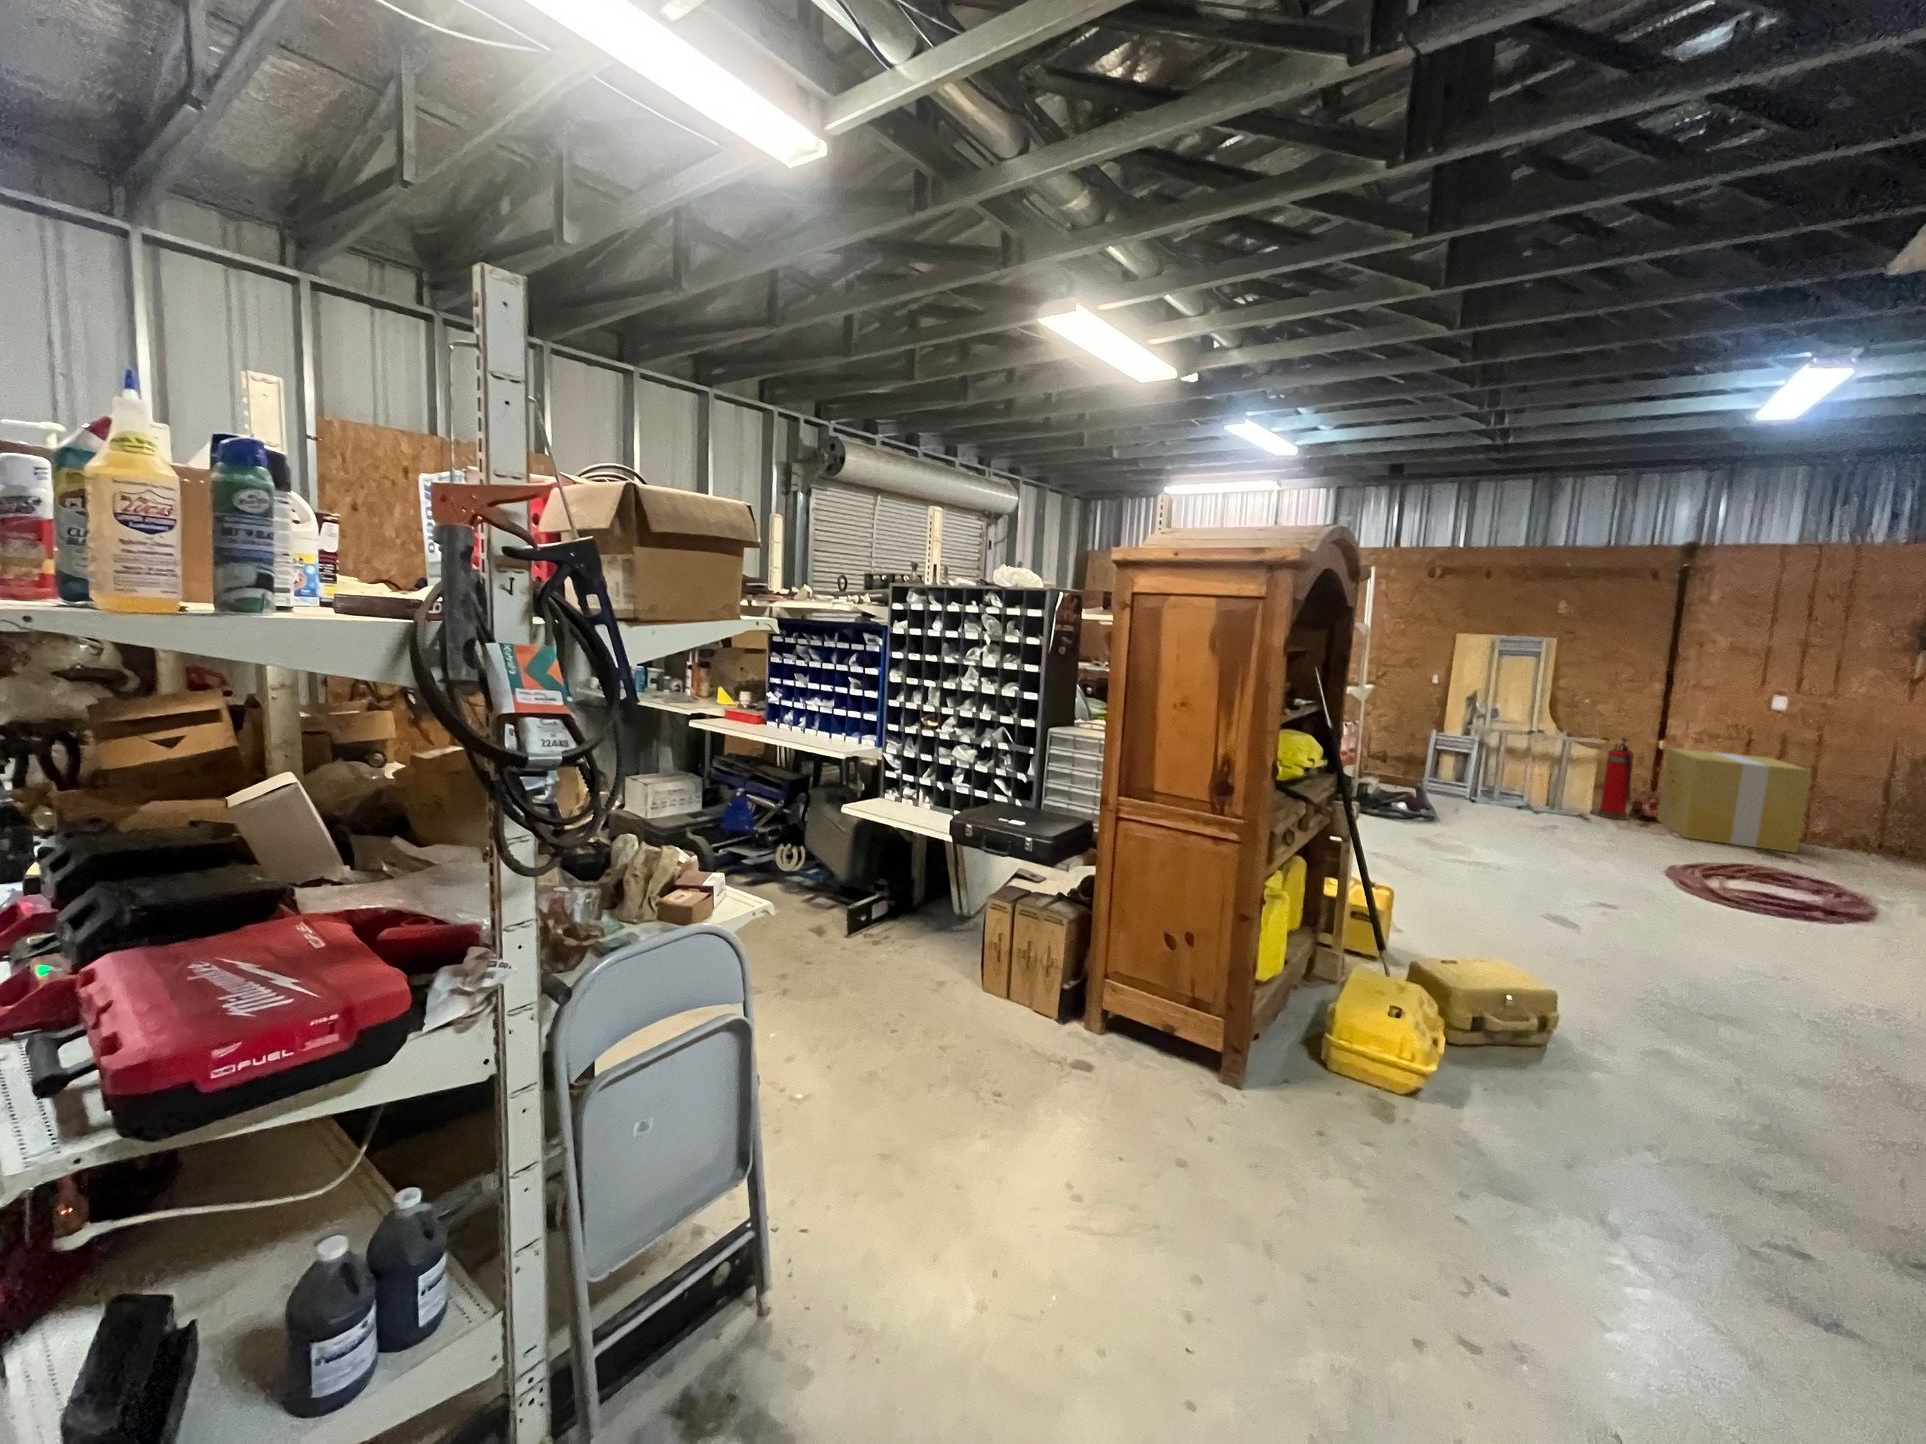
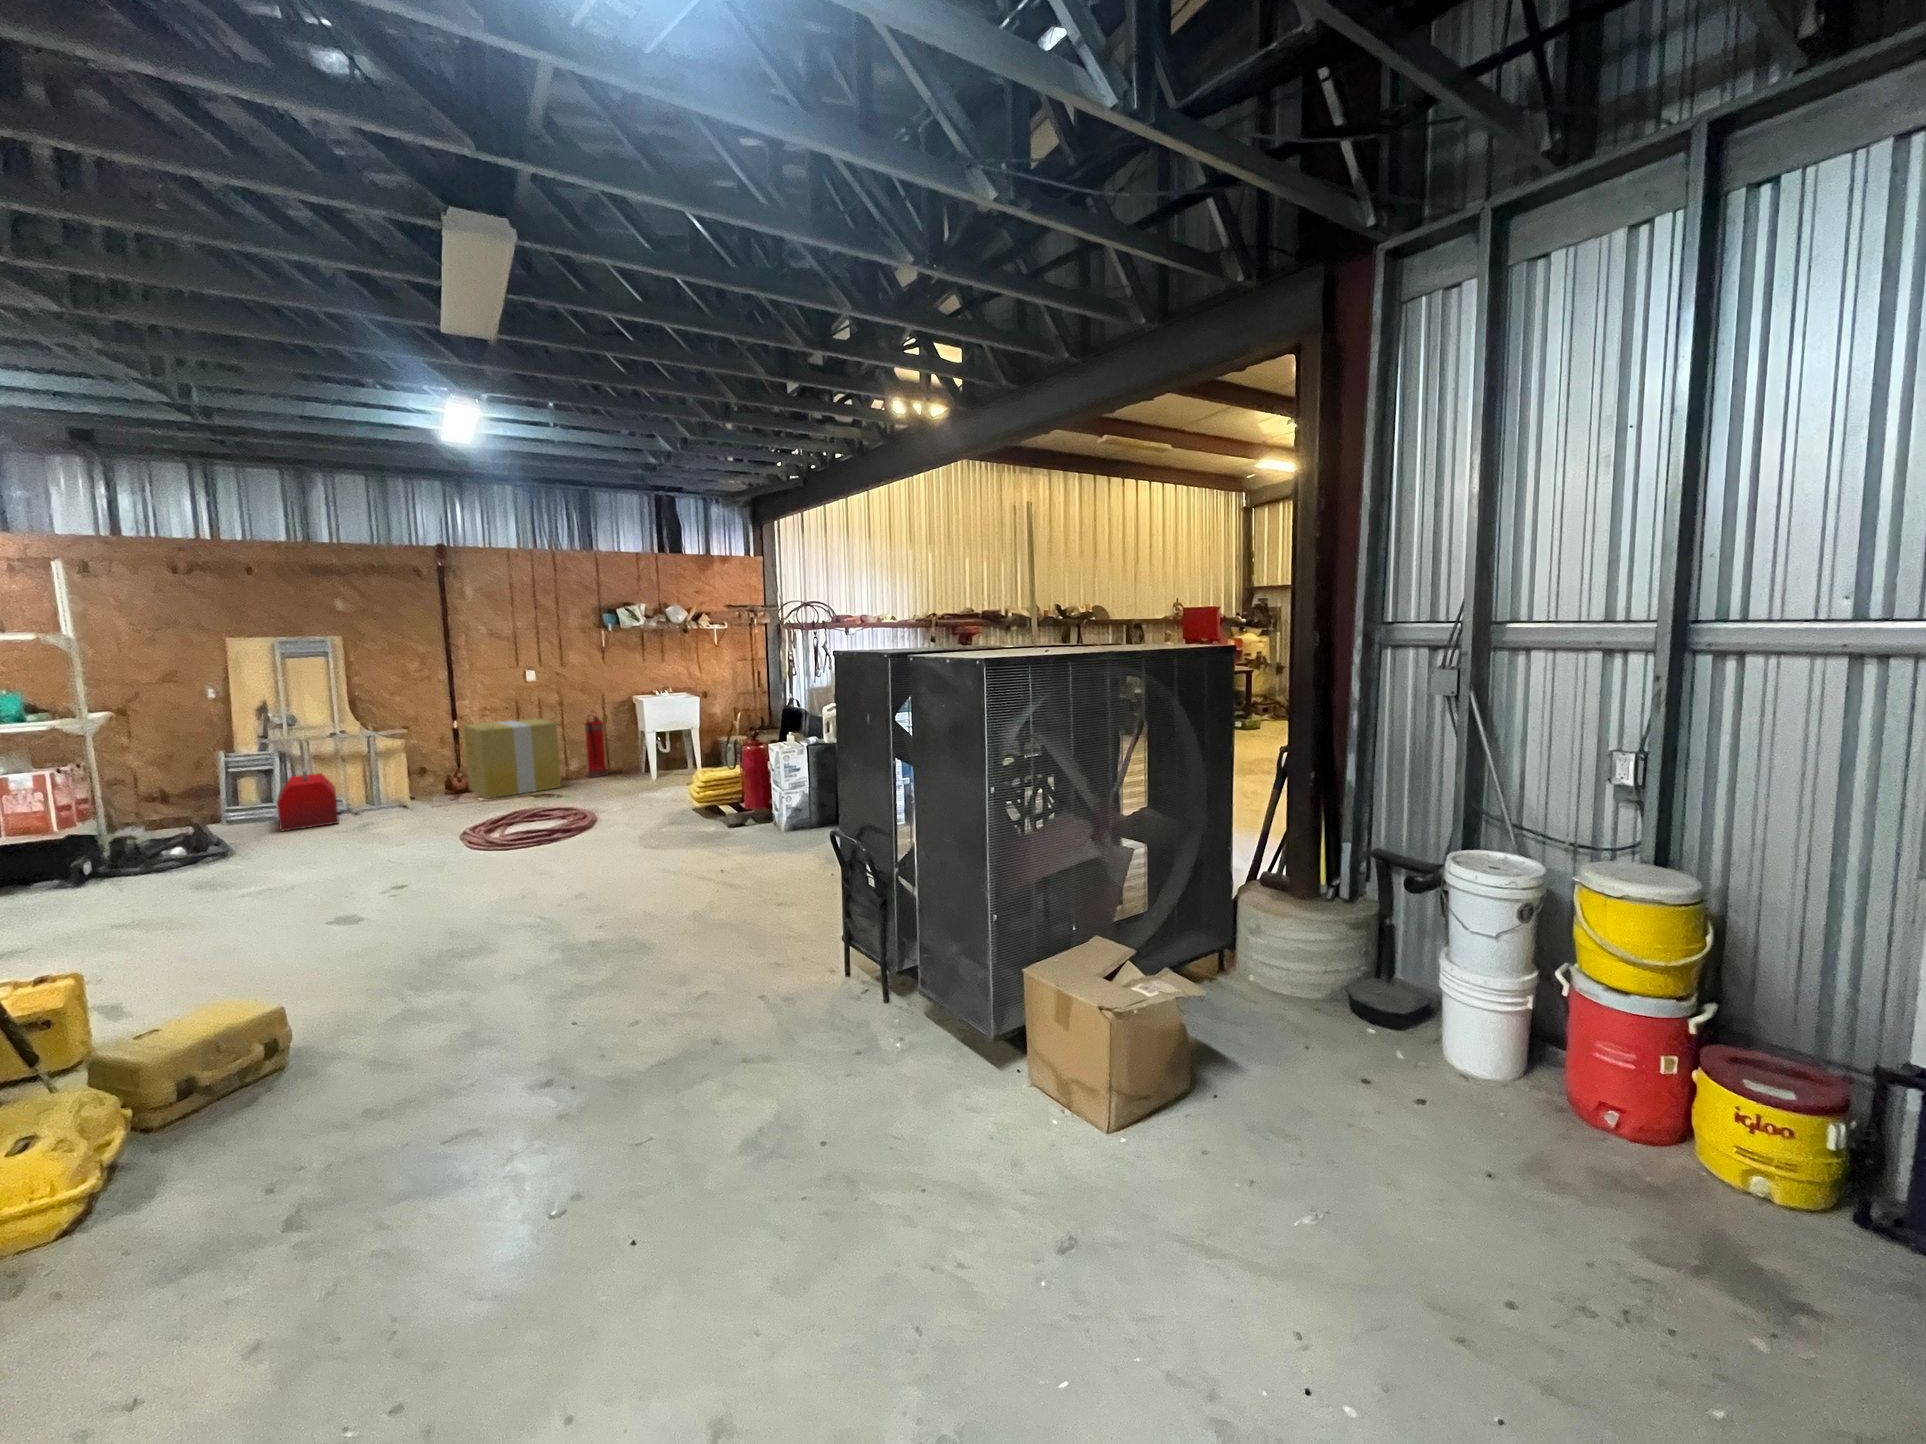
fire extinguisher: present [1596,738,1634,820] -> present [585,716,608,777]
toolbox: none [1470,758,1527,818] -> present [277,768,339,831]

